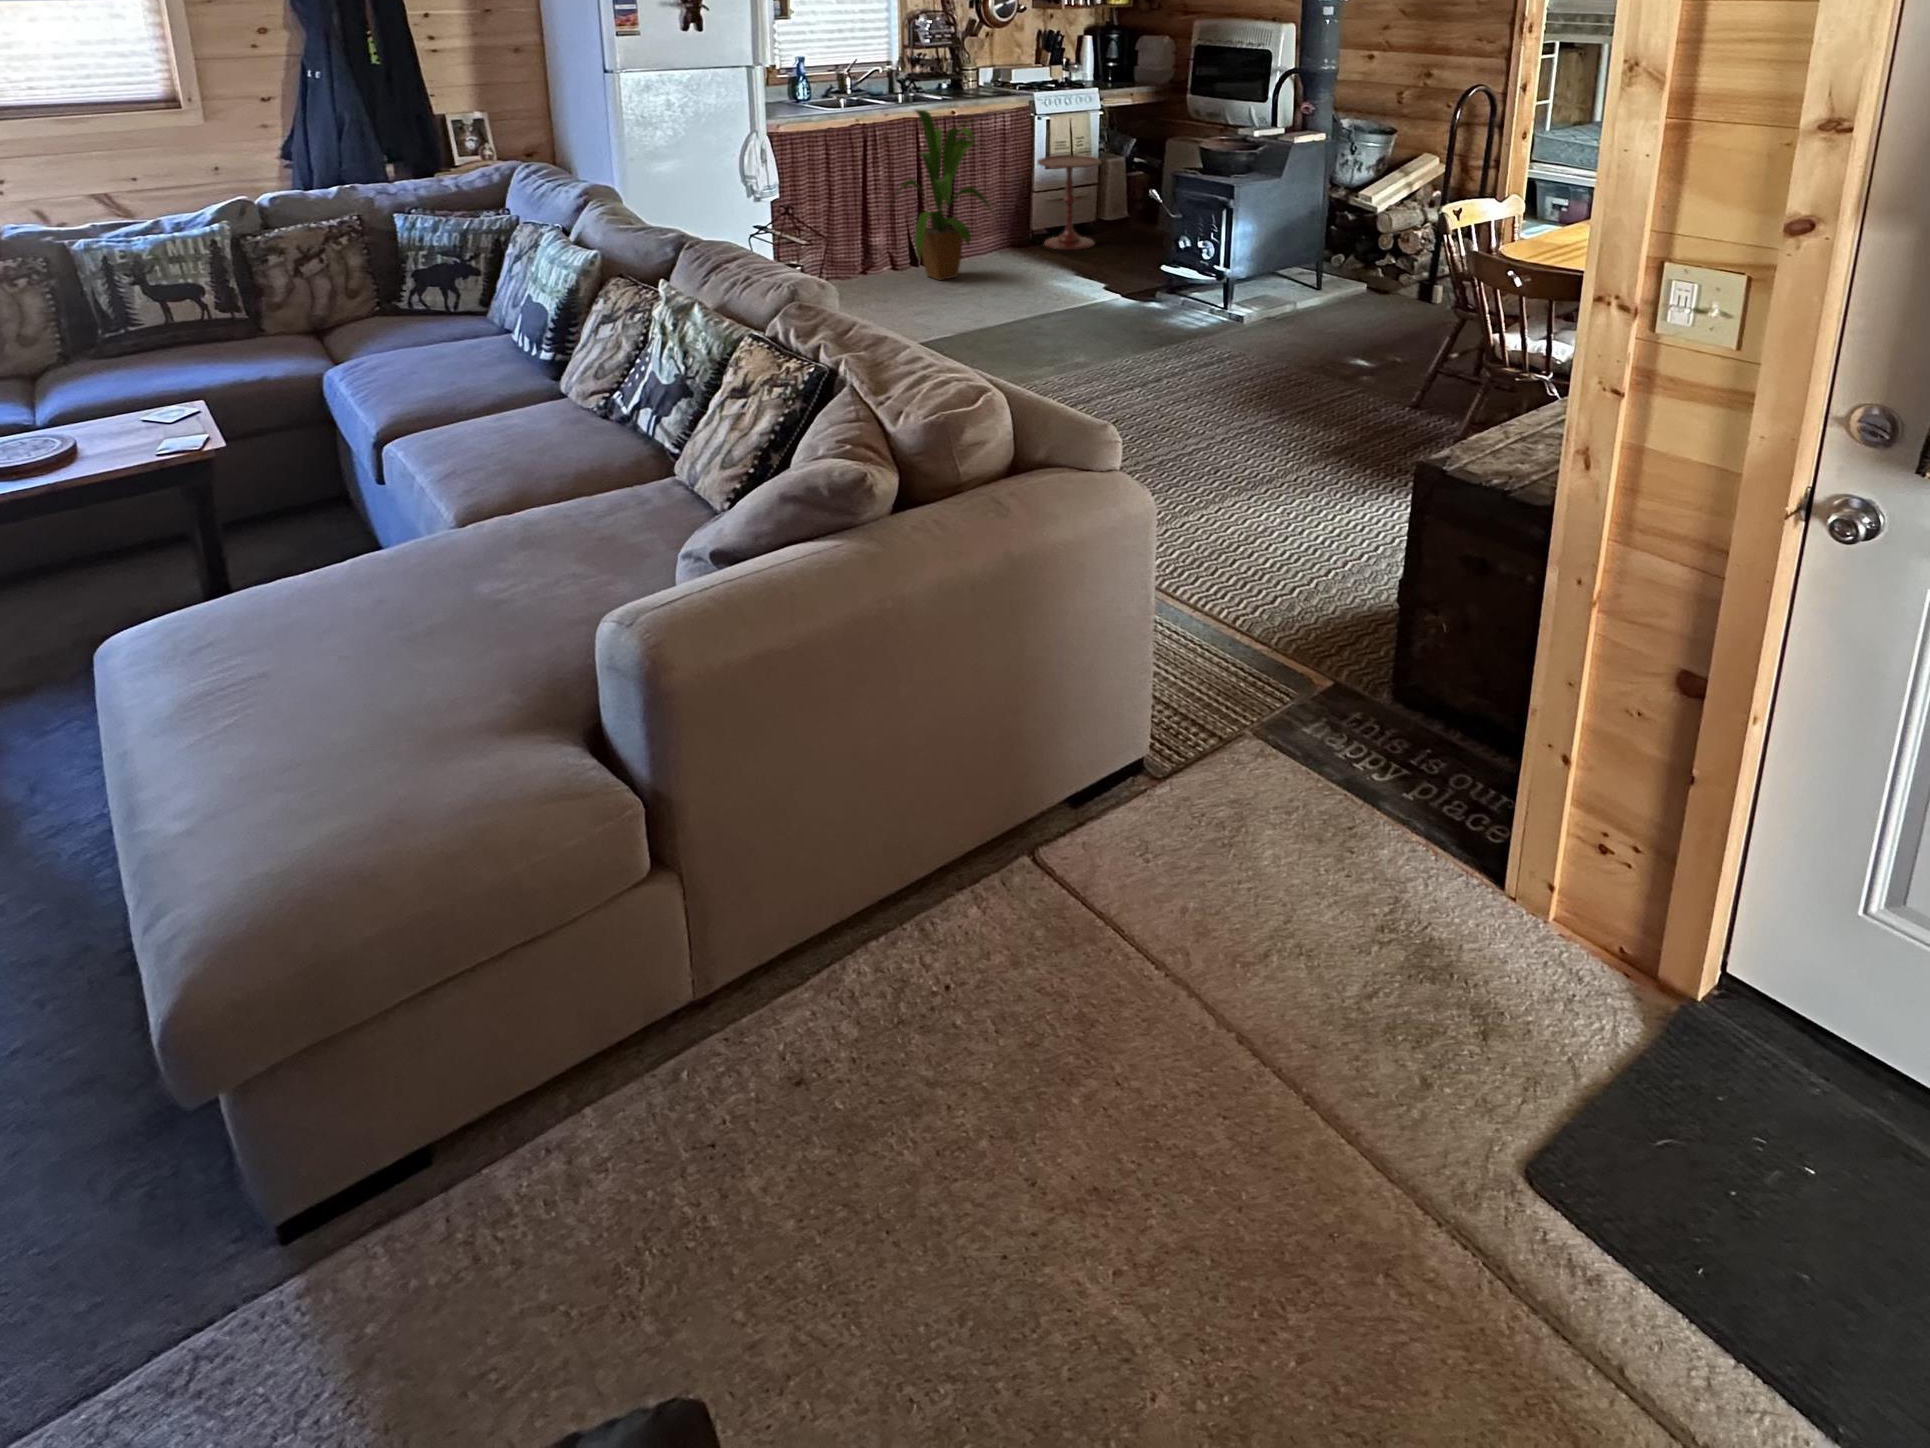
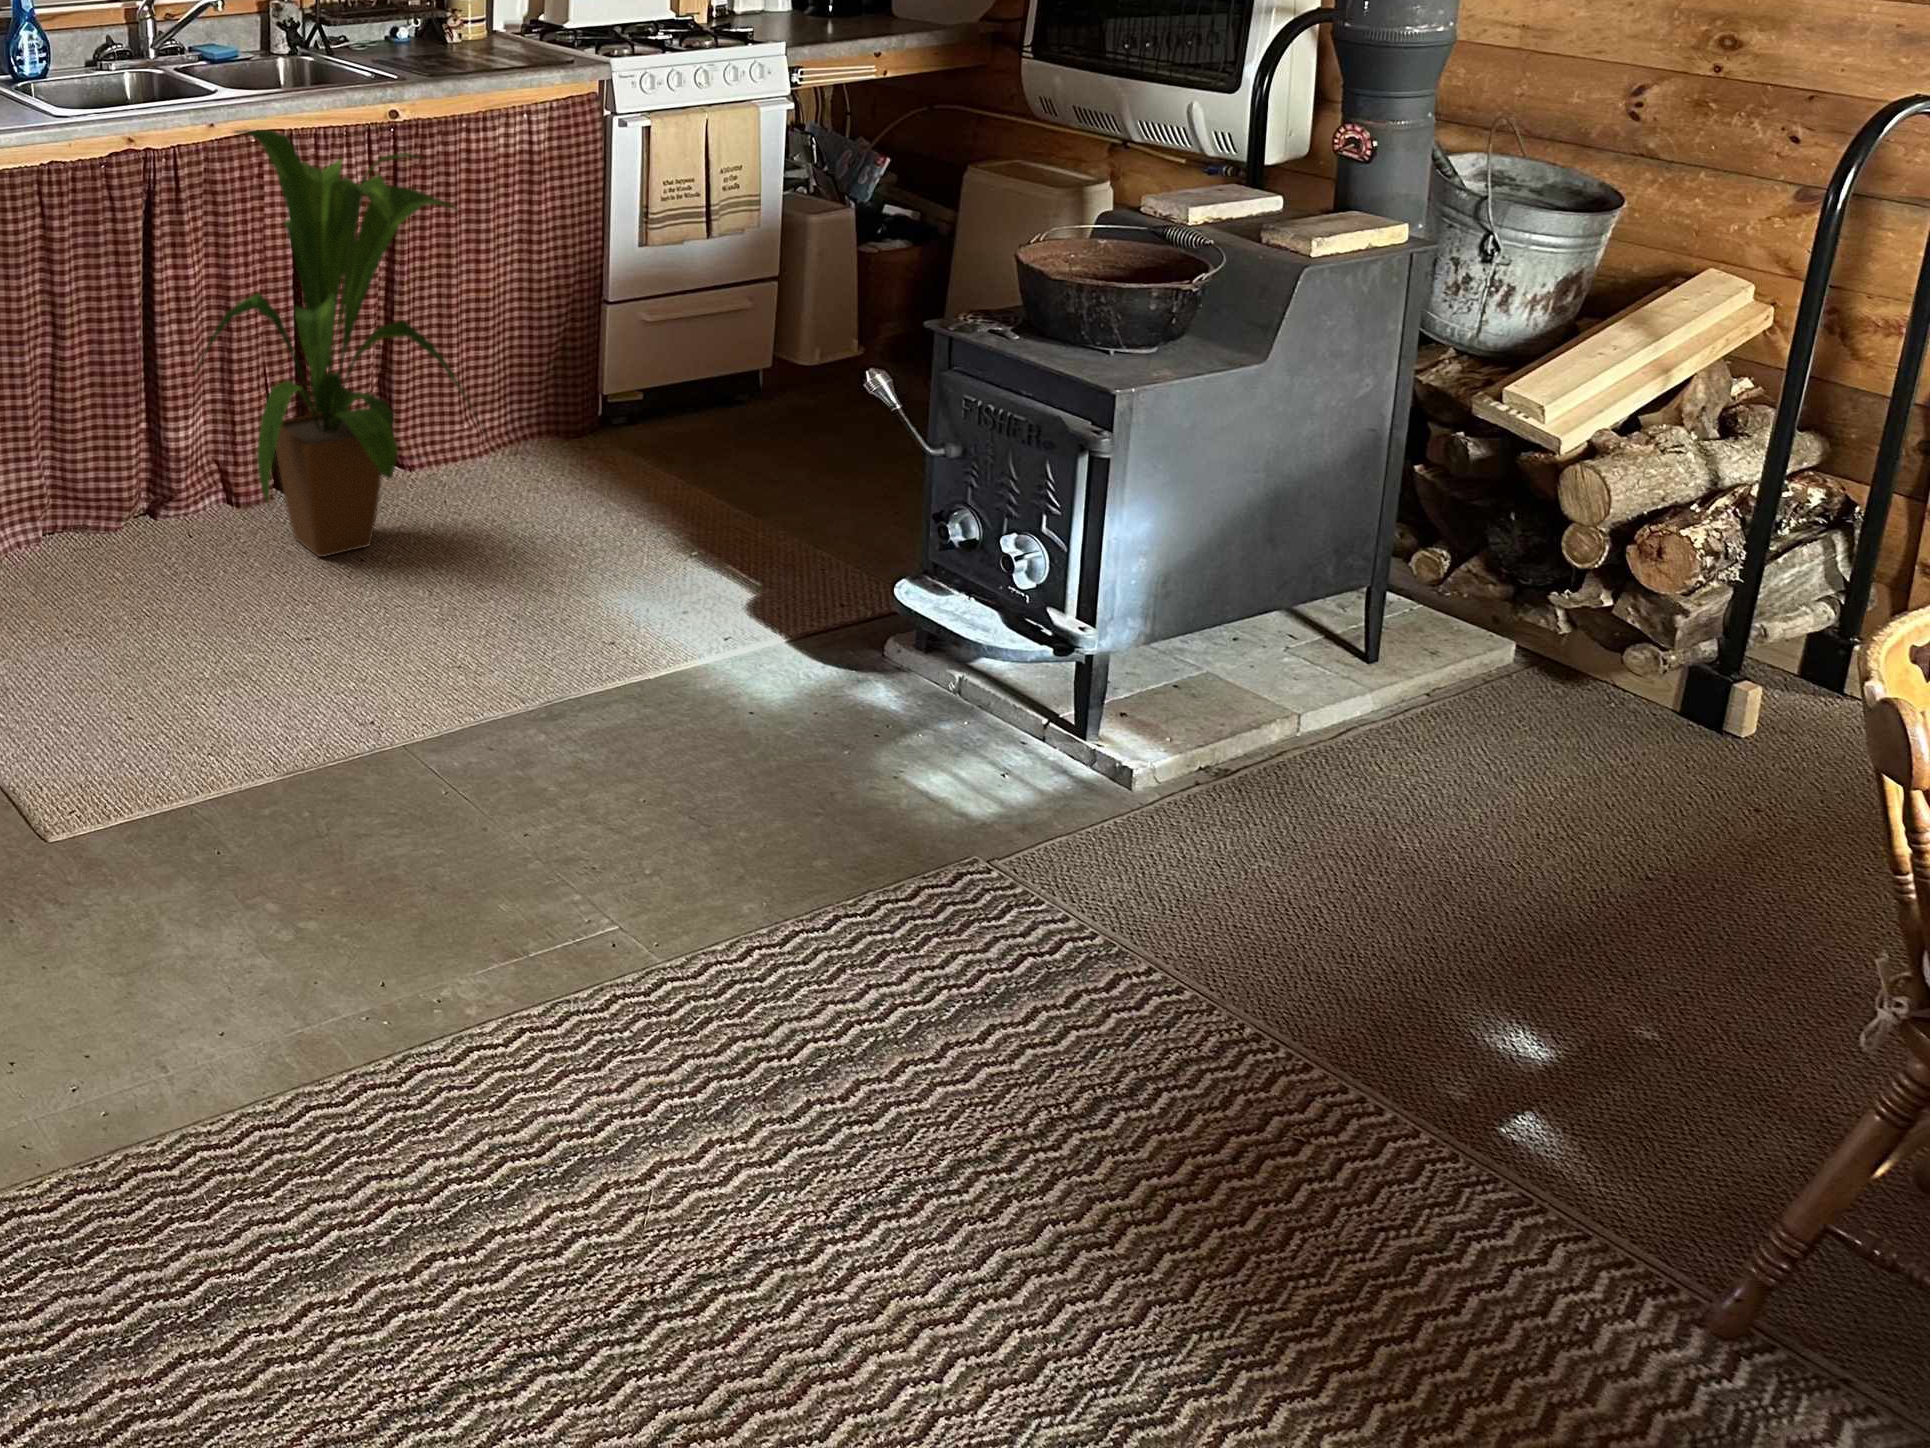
side table: present [1037,155,1101,250] -> none [619,210,784,456]

